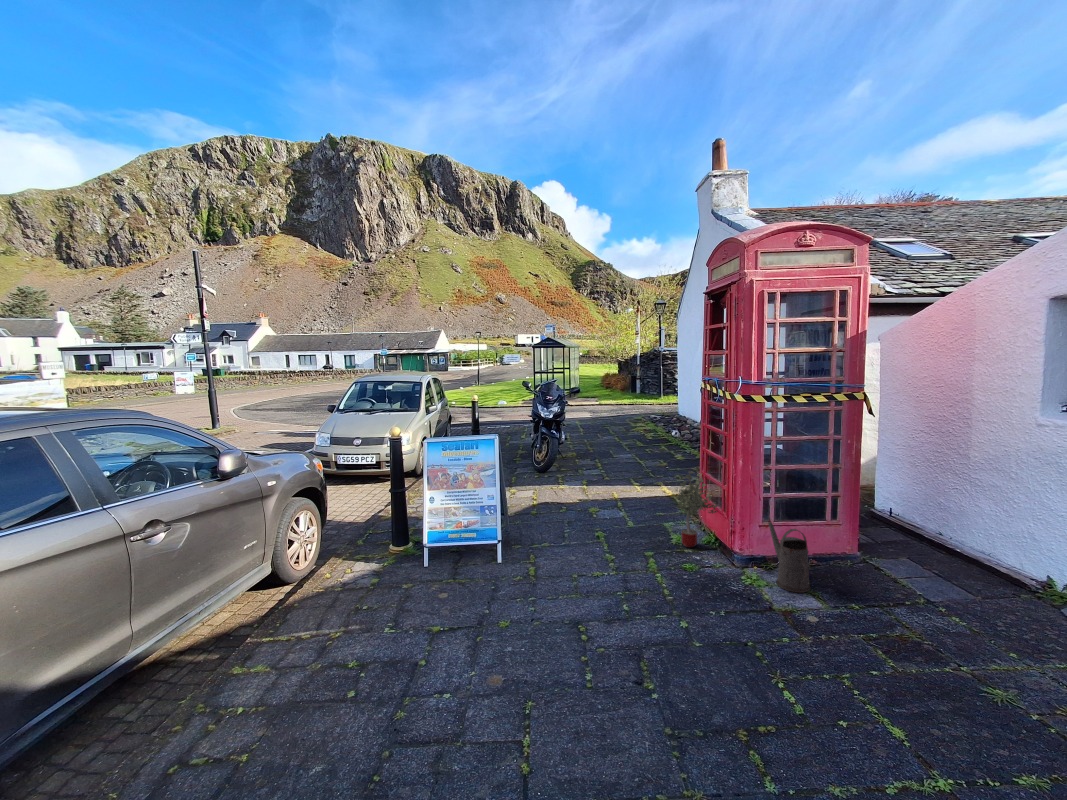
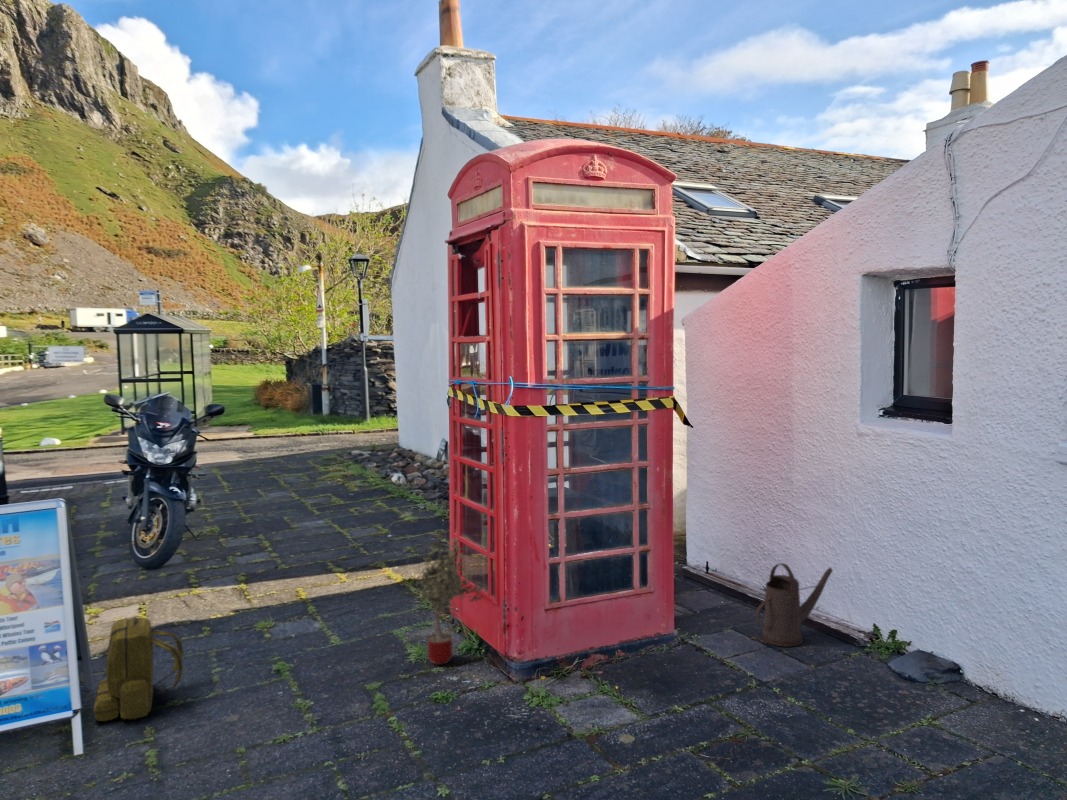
backpack: none [512,495,553,544] -> present [94,617,183,721]
watering can: present [768,522,810,593] -> present [756,563,832,647]

